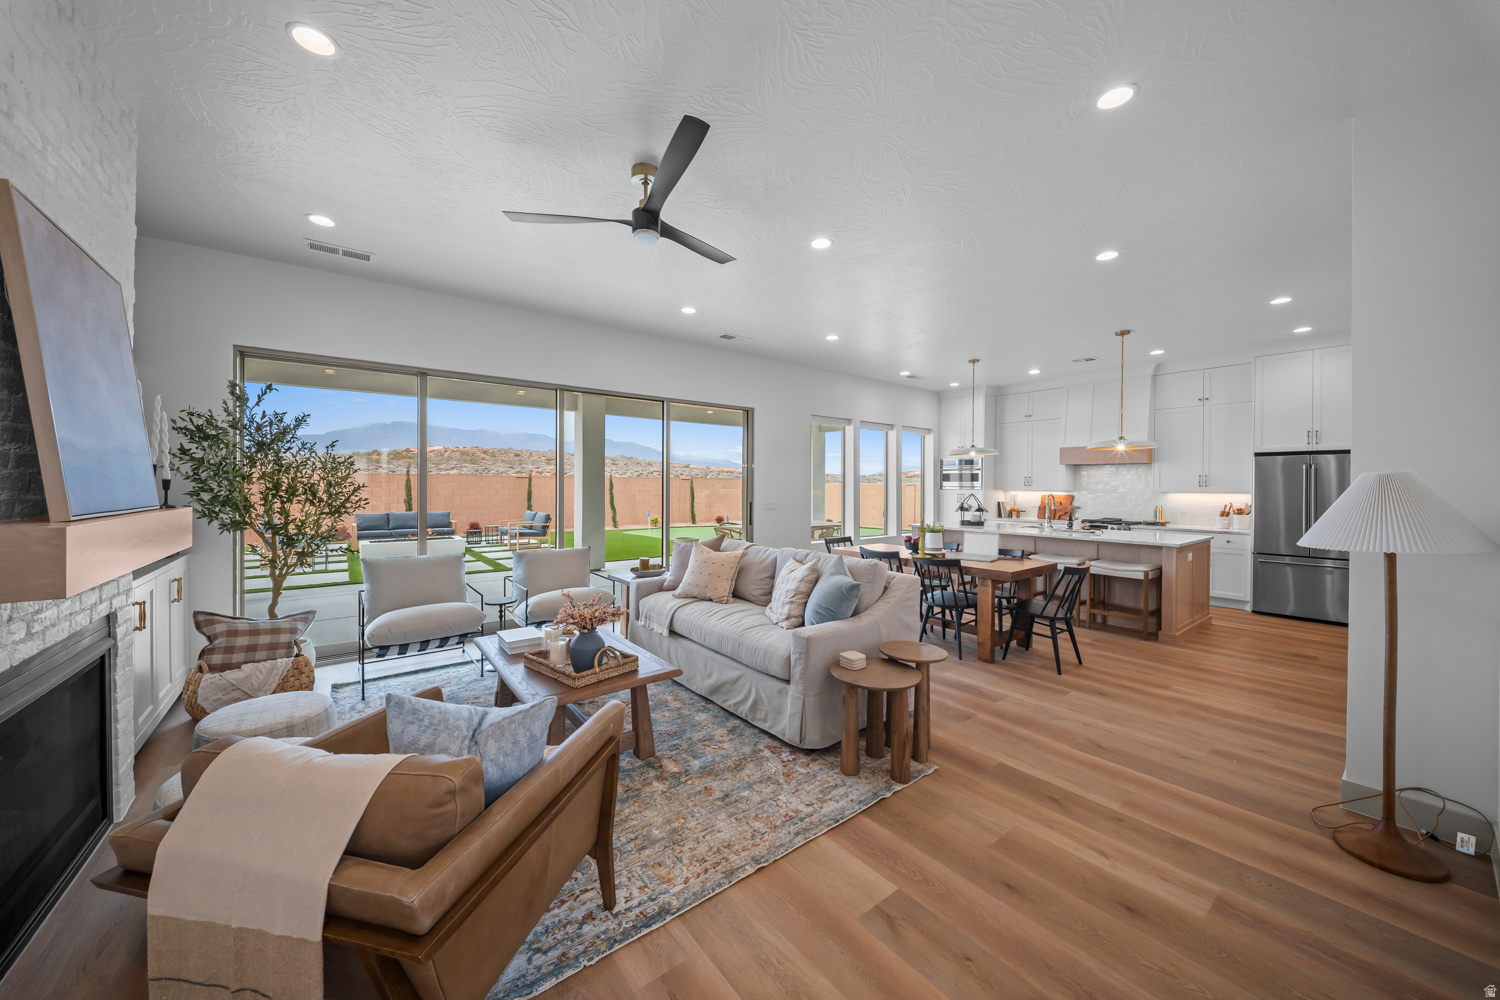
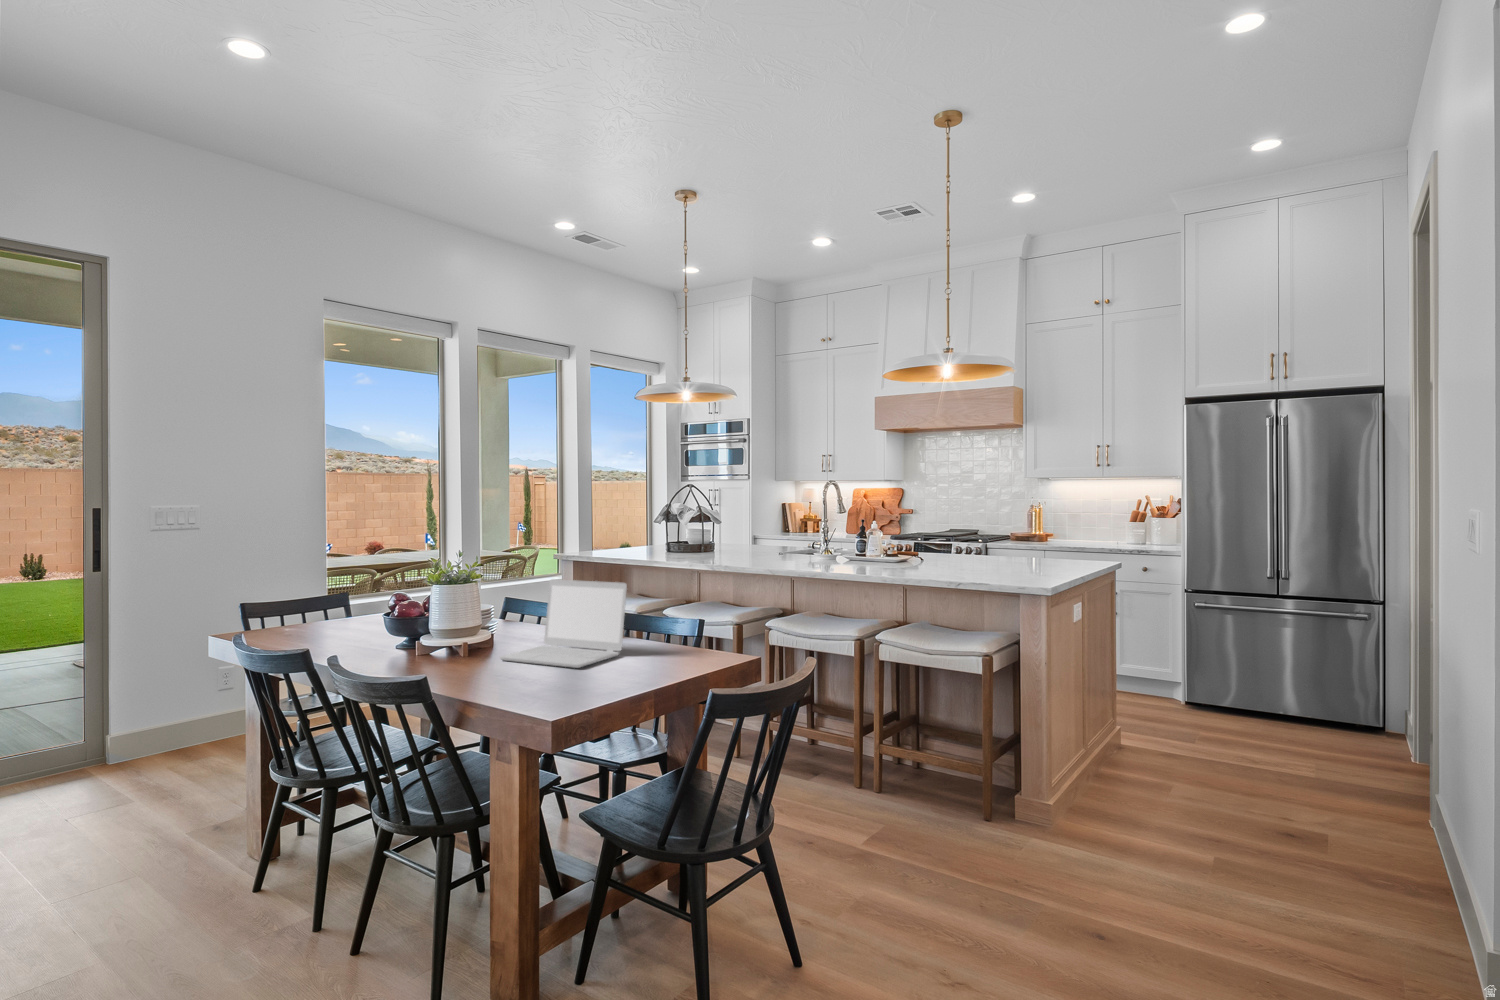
candle holder: present [912,518,932,558] -> none [384,545,443,665]

